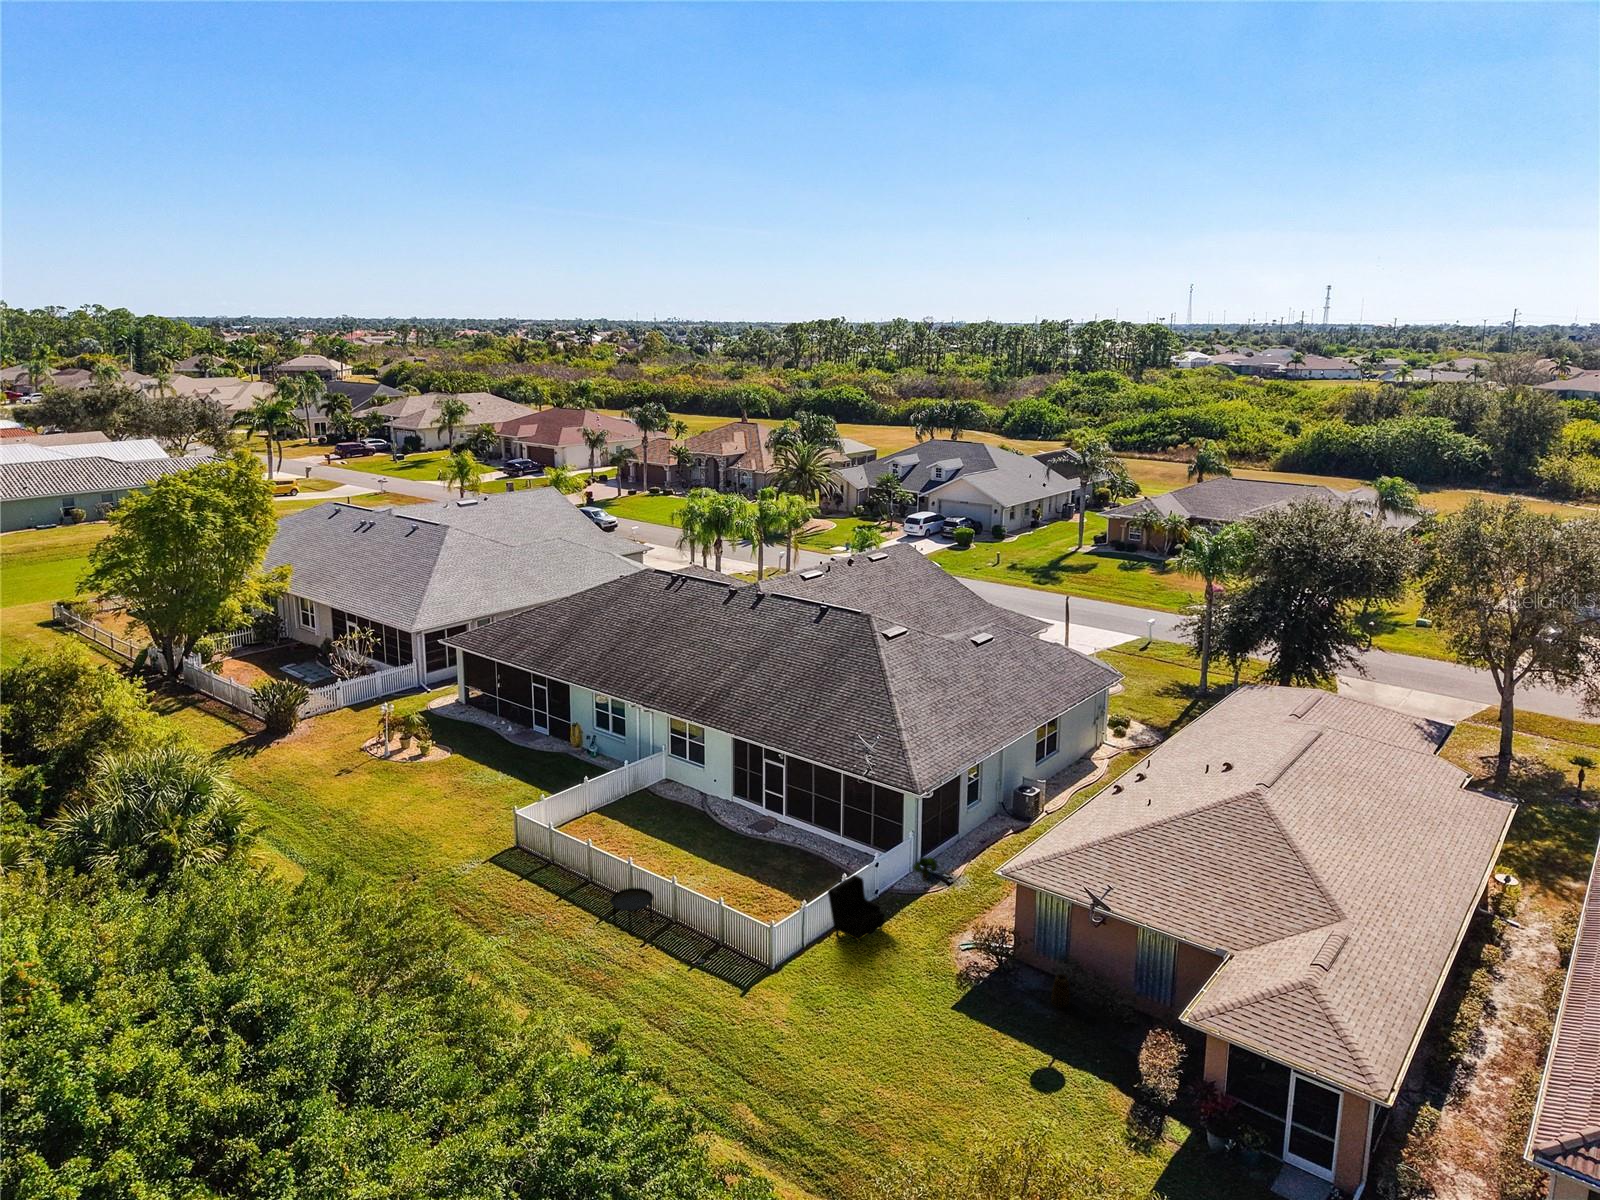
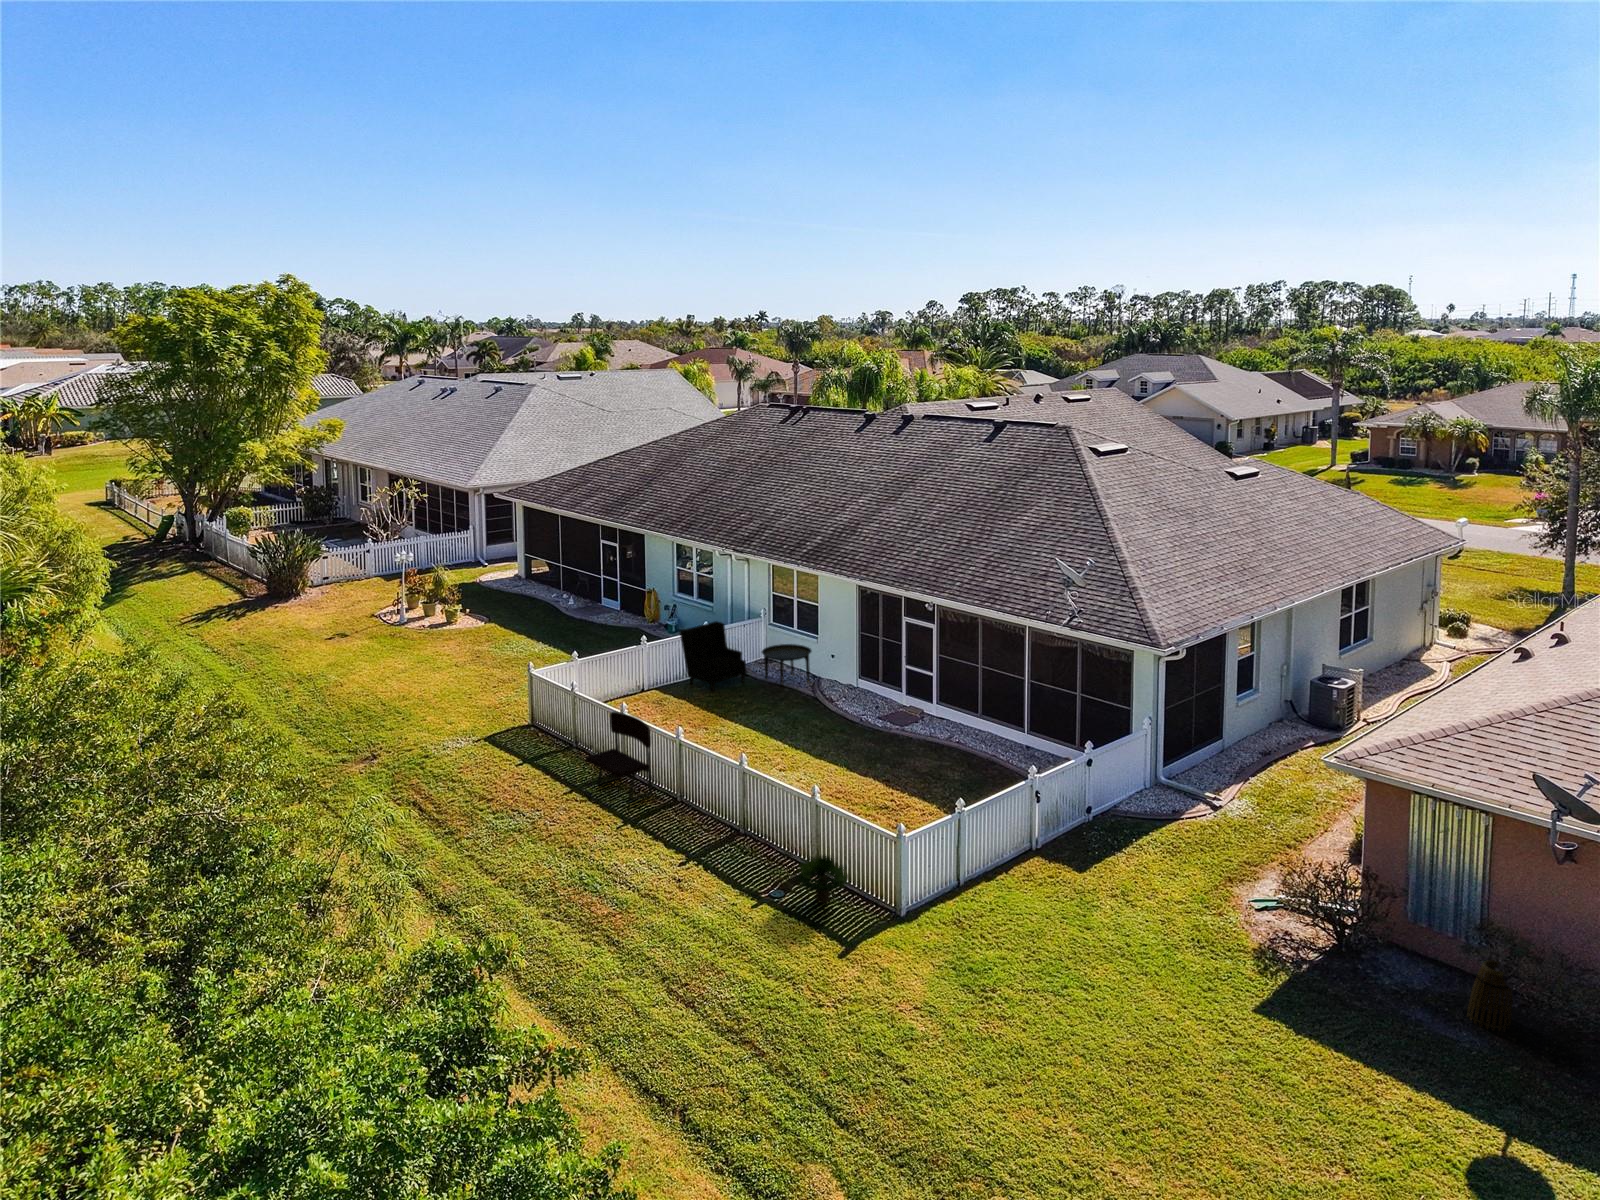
bench: none [569,846,614,904] -> present [585,712,652,802]
potted plant: present [913,857,938,880] -> present [796,856,848,903]
chair: present [828,875,884,945] -> present [680,621,747,691]
round table: present [610,888,654,931] -> present [762,644,812,686]

